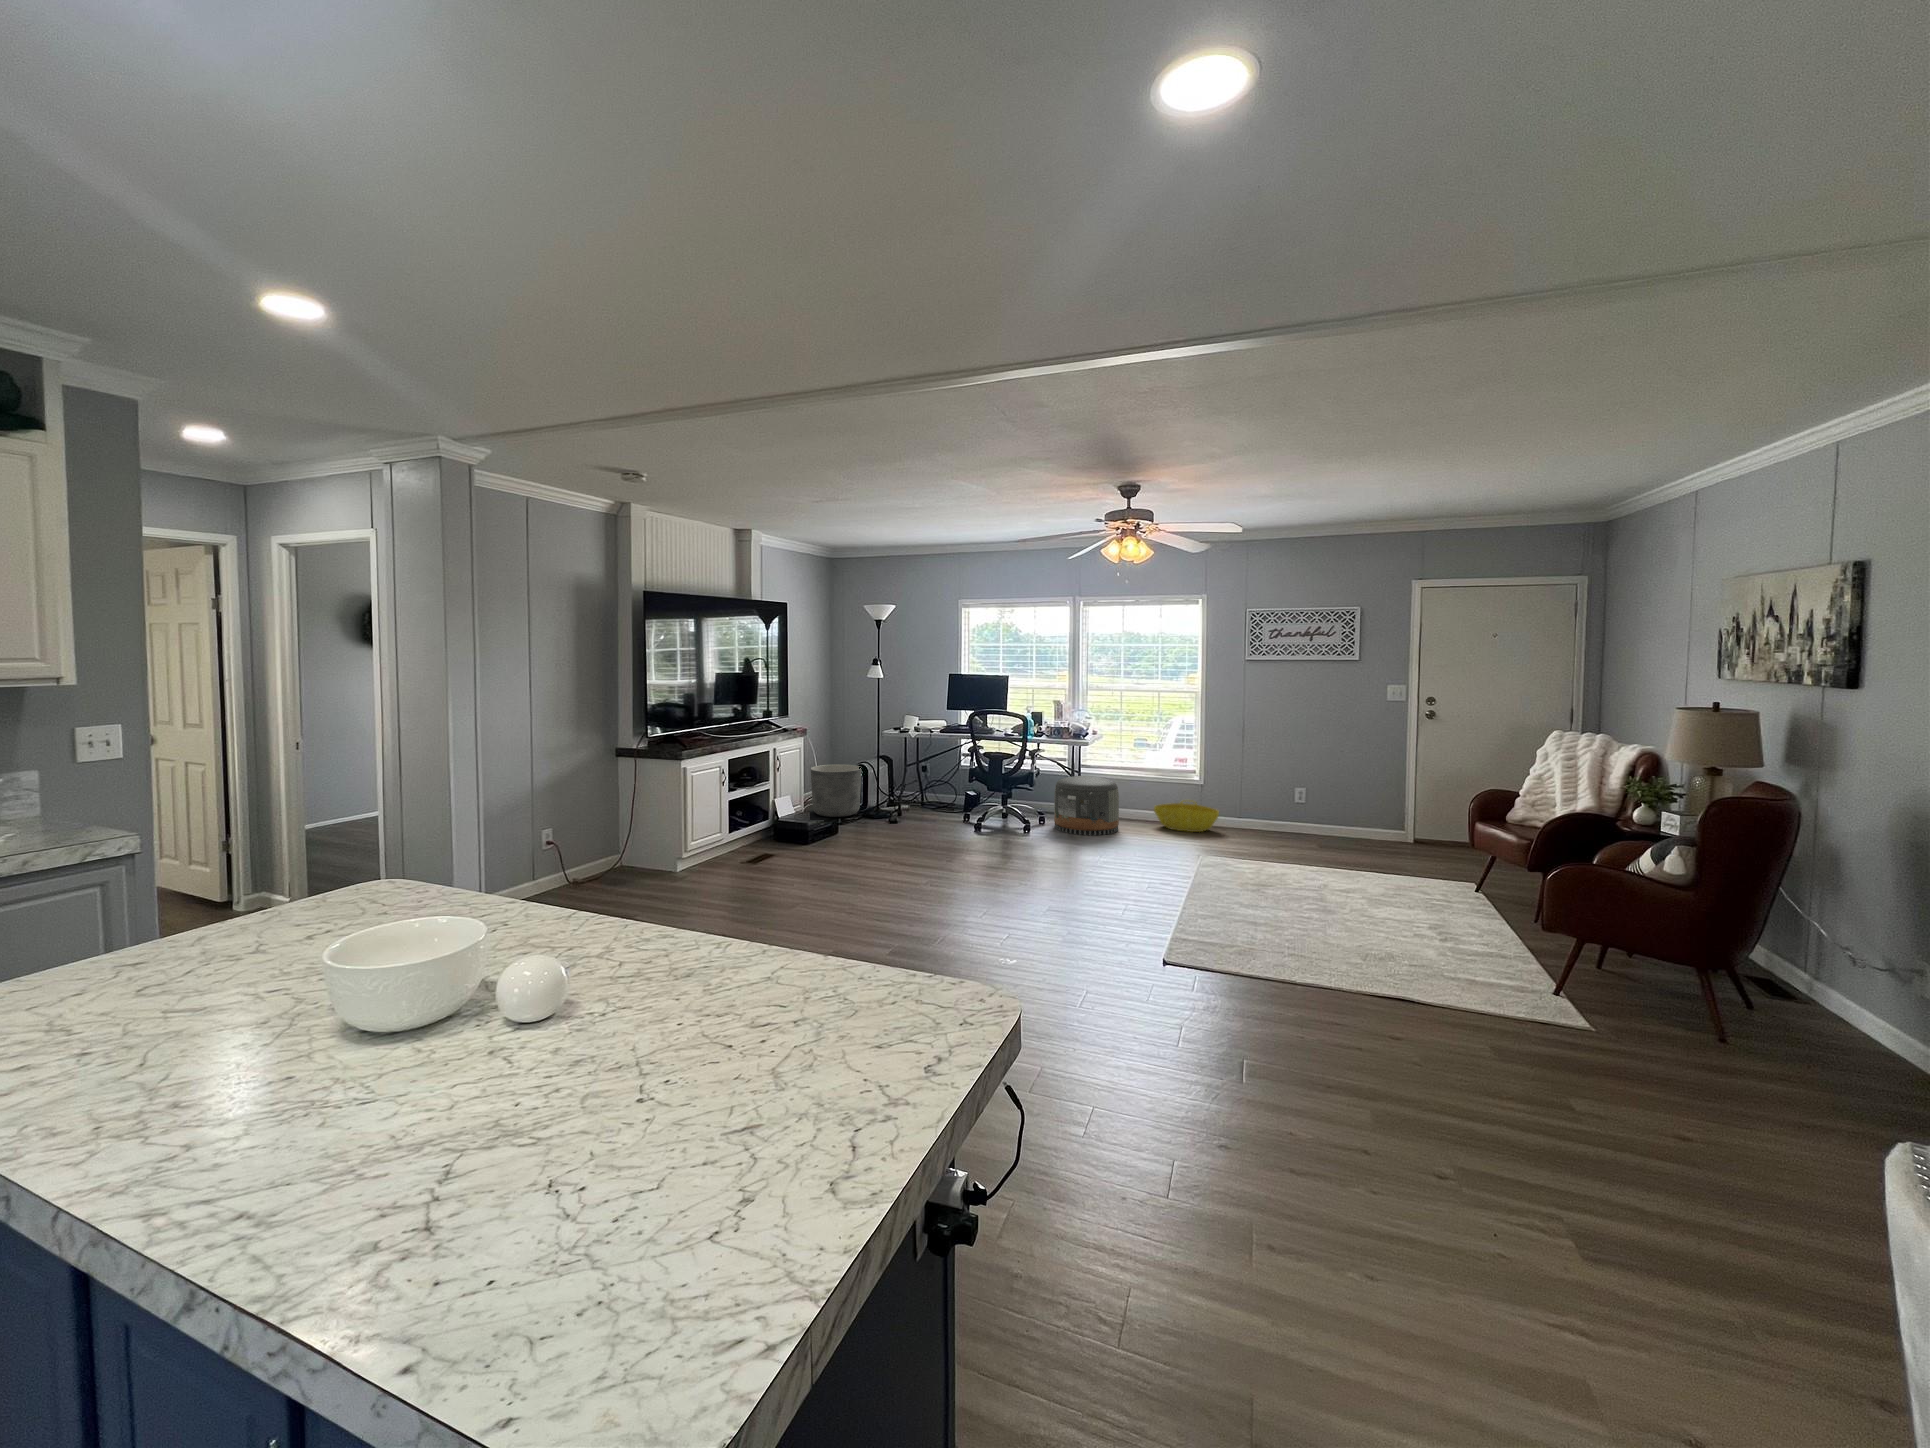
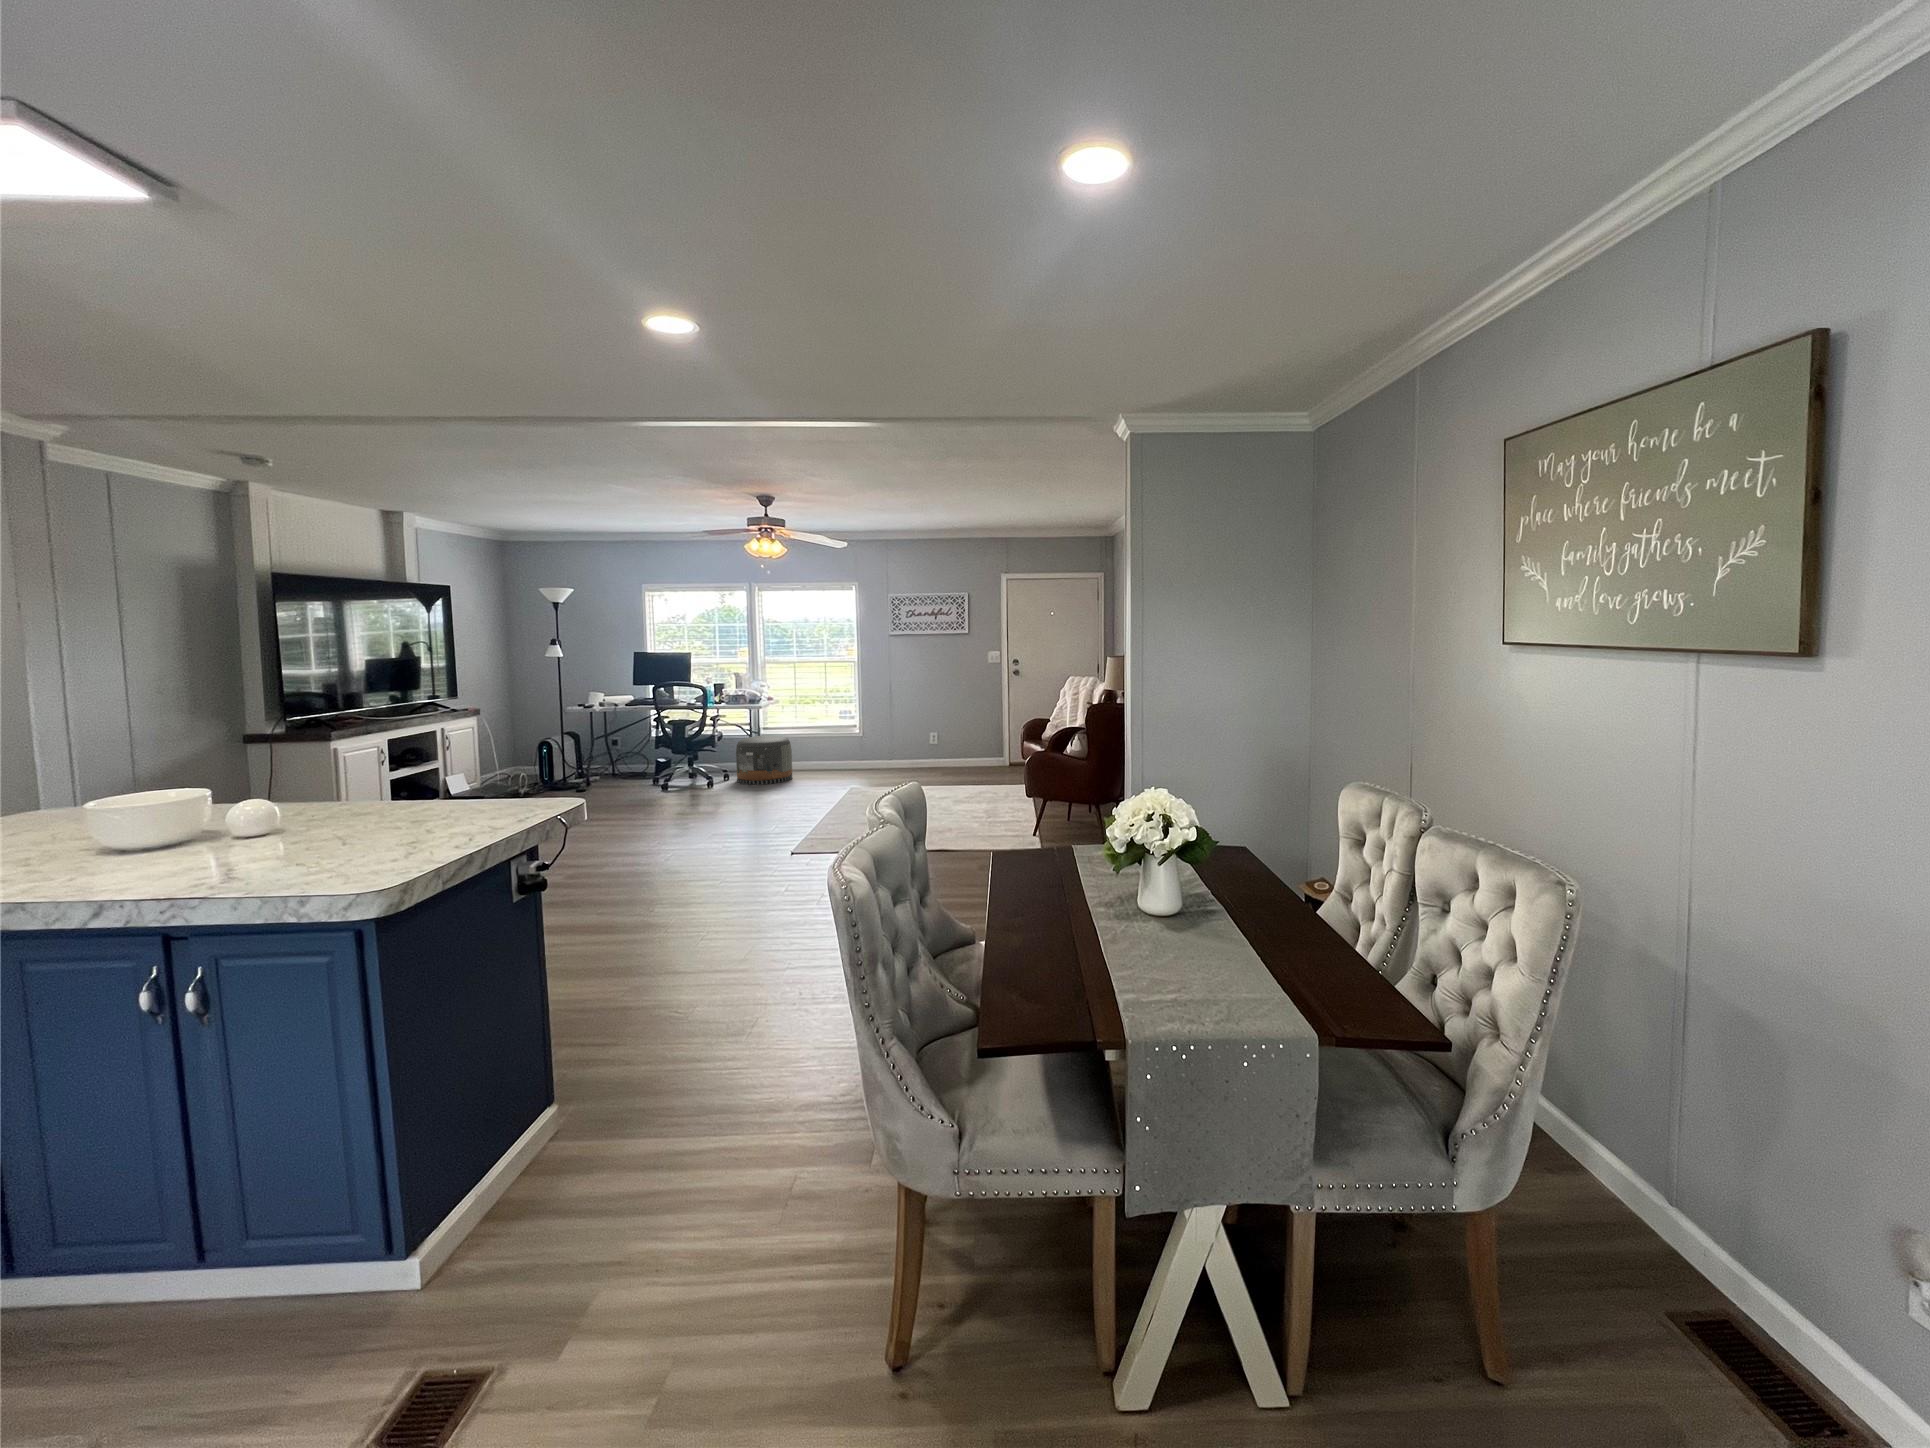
planter: present [811,764,862,817] -> none [486,743,544,794]
basket: present [1154,801,1219,832] -> none [823,749,873,774]

